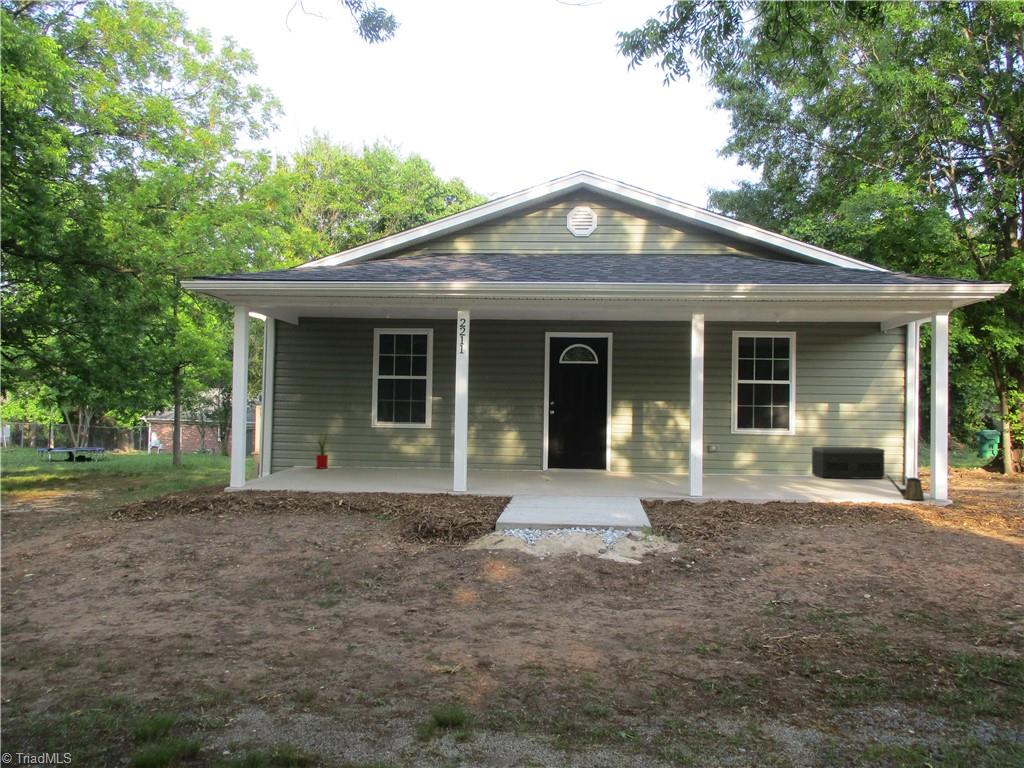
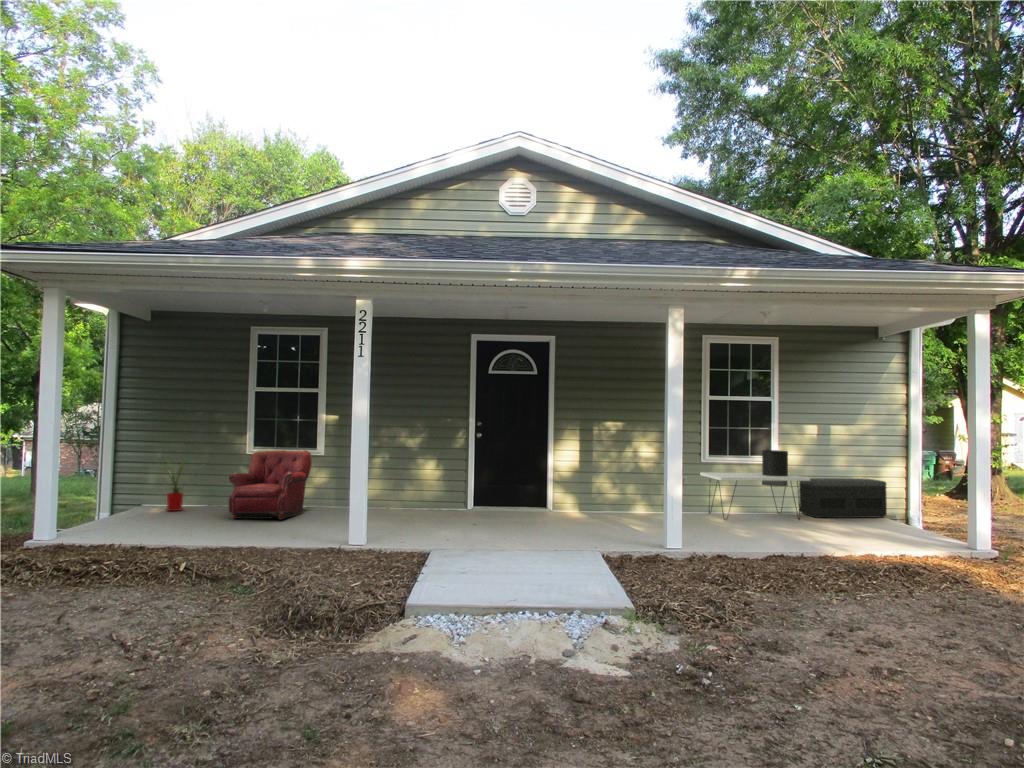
armchair: none [362,422,422,474] -> present [229,450,312,519]
side table: none [728,424,817,480] -> present [700,450,810,520]
watering can: present [885,474,926,500] -> none [906,515,964,549]

